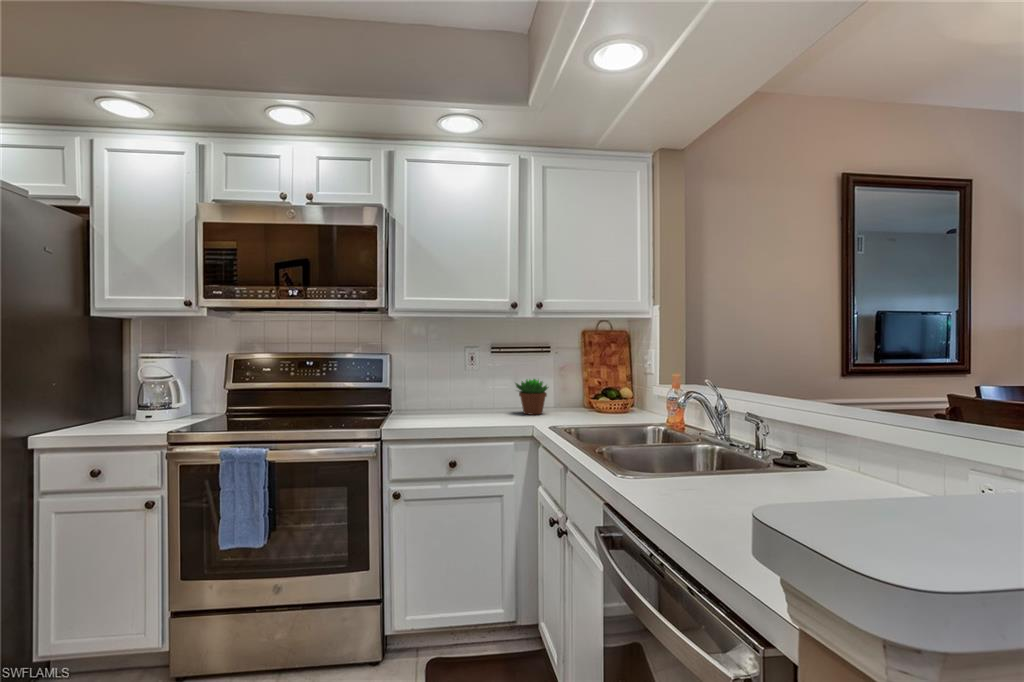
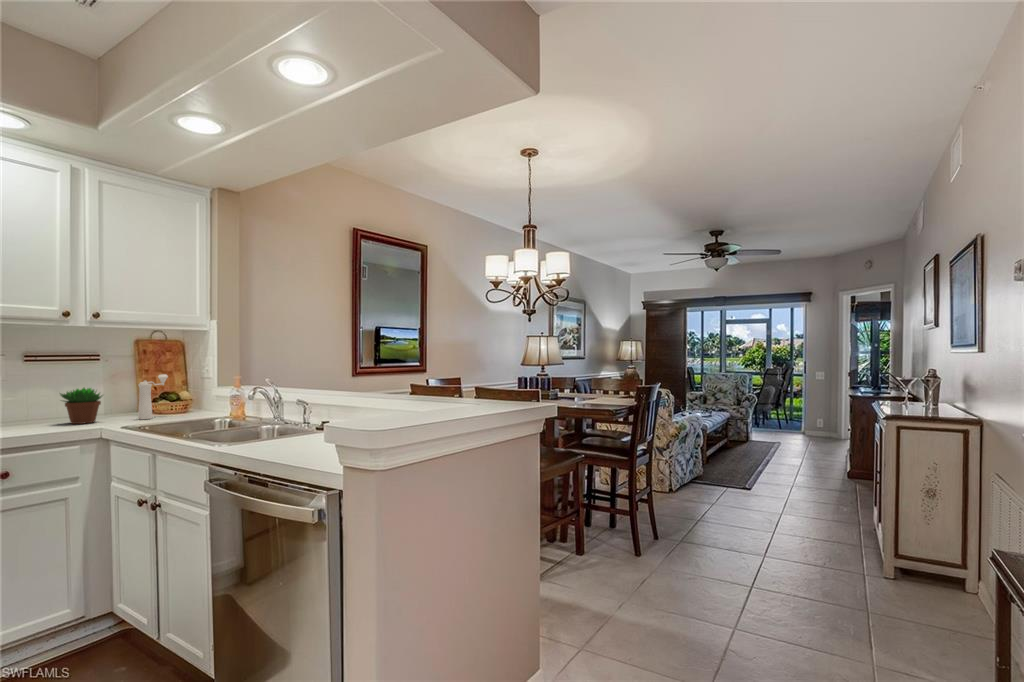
pepper mill: none [578,368,608,416] -> present [138,374,168,419]

